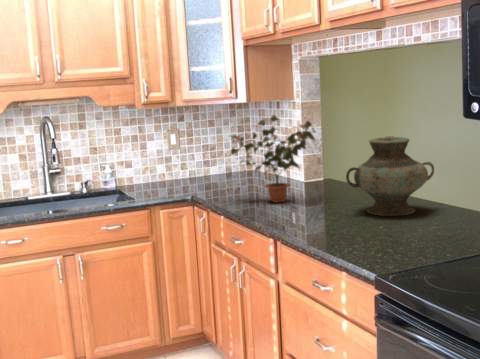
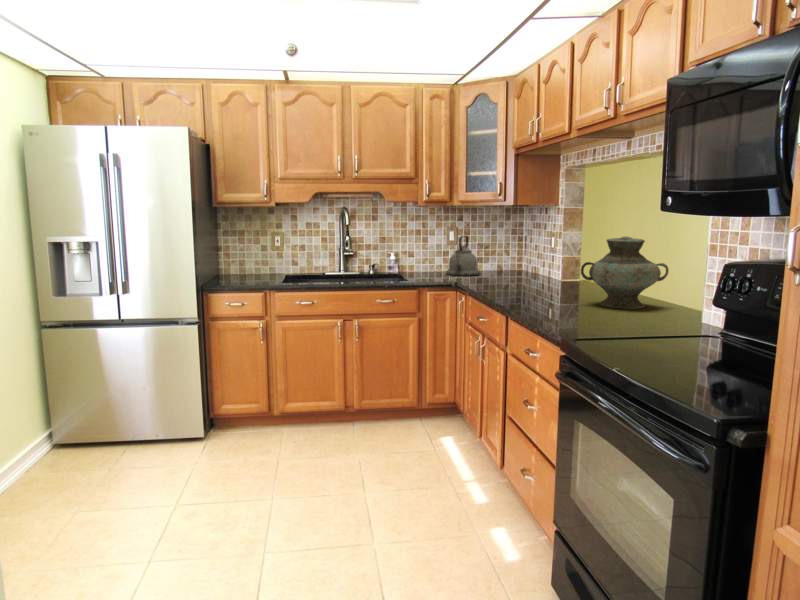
potted plant: present [230,116,315,202] -> none [487,215,568,292]
kettle: none [172,138,210,185] -> present [446,236,480,276]

